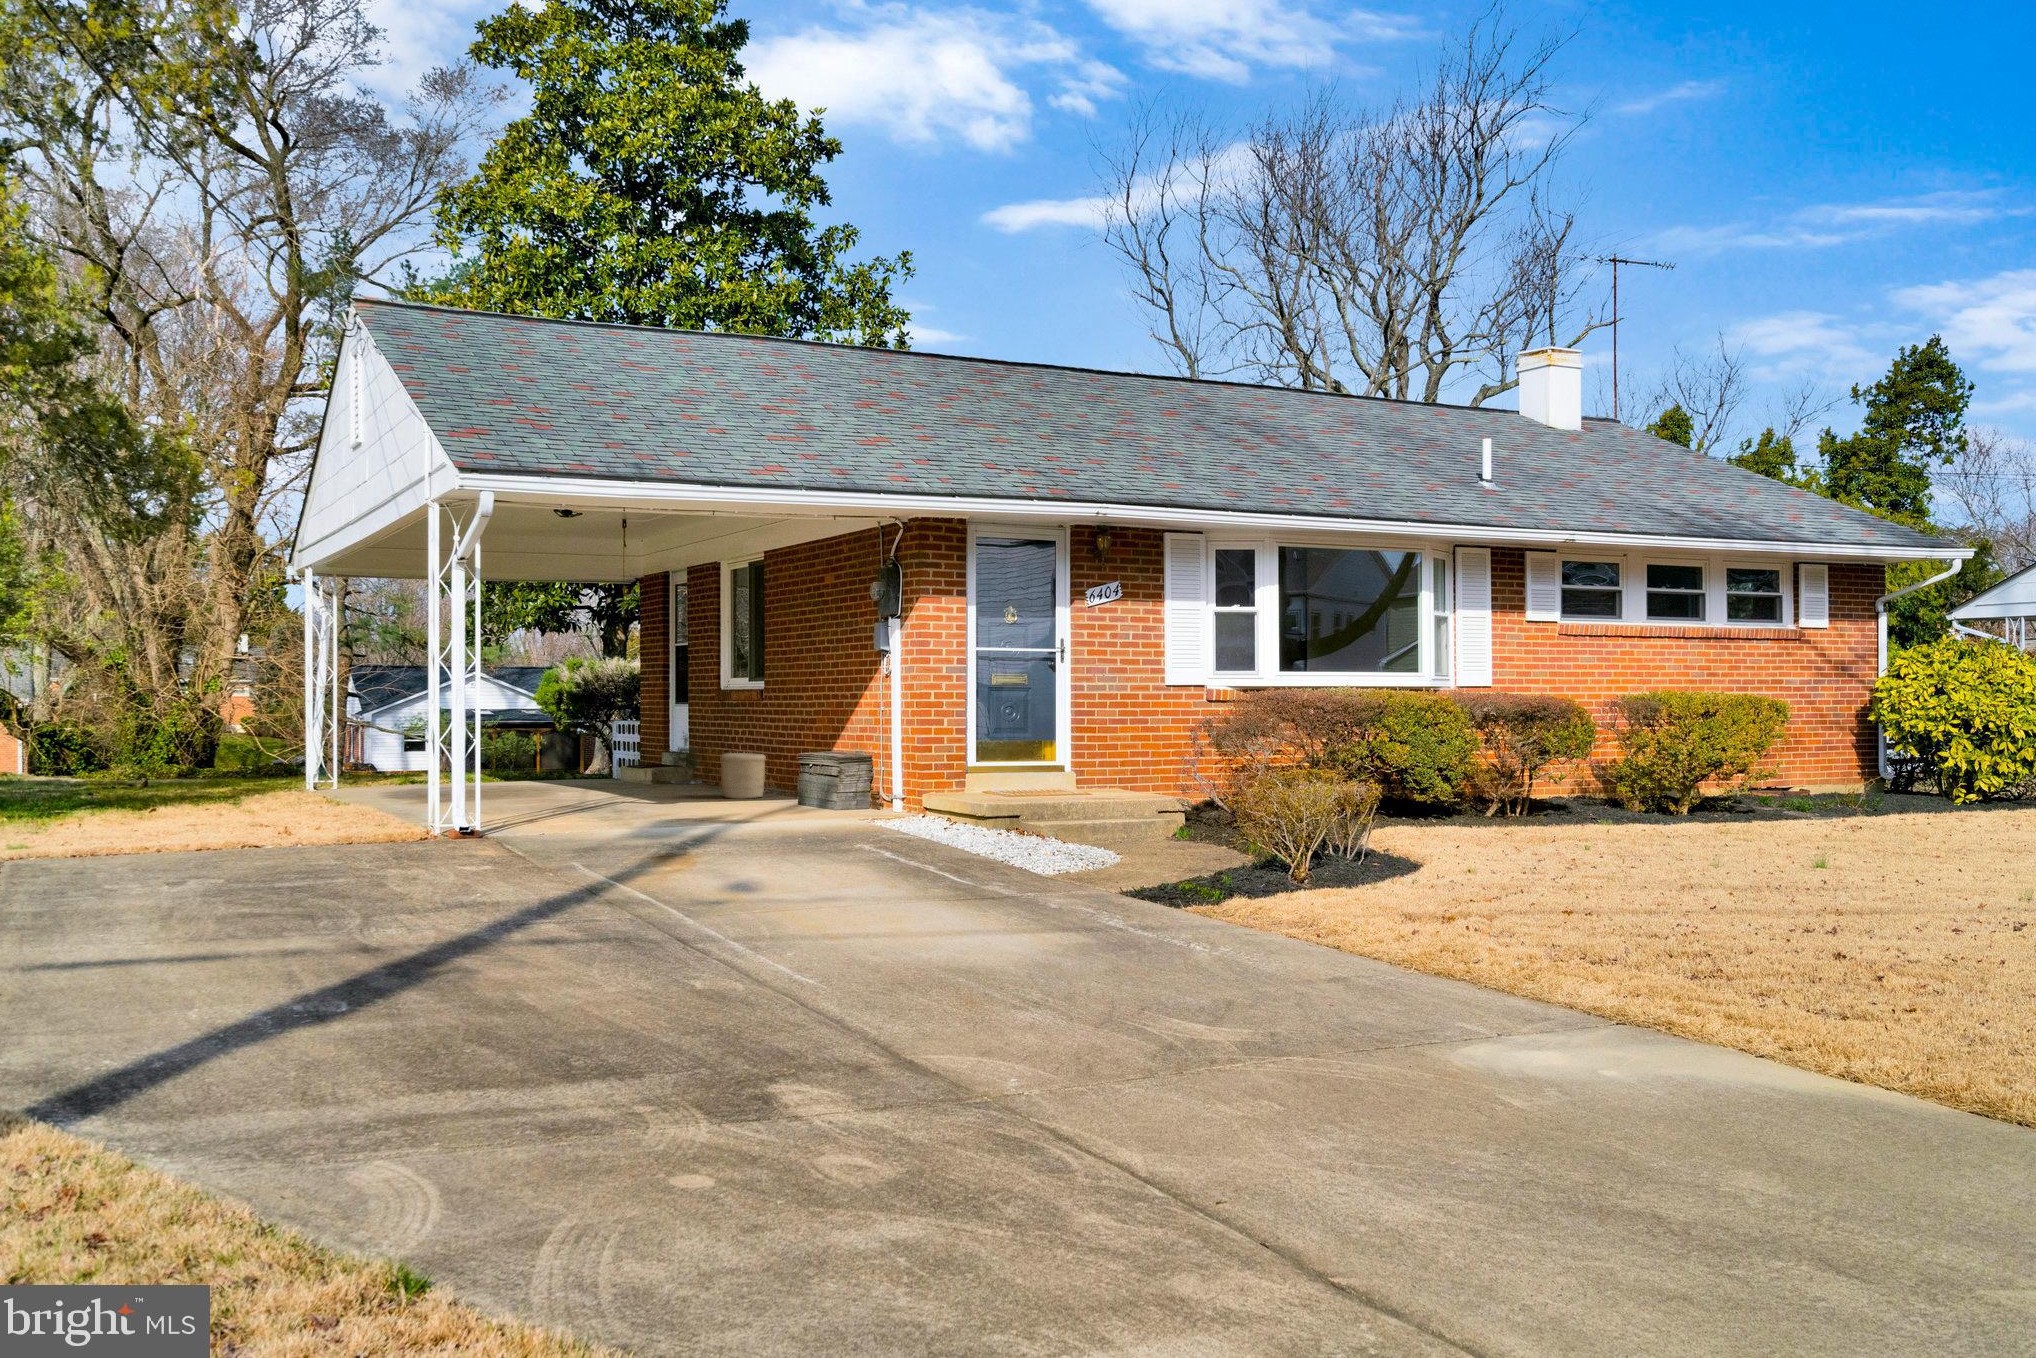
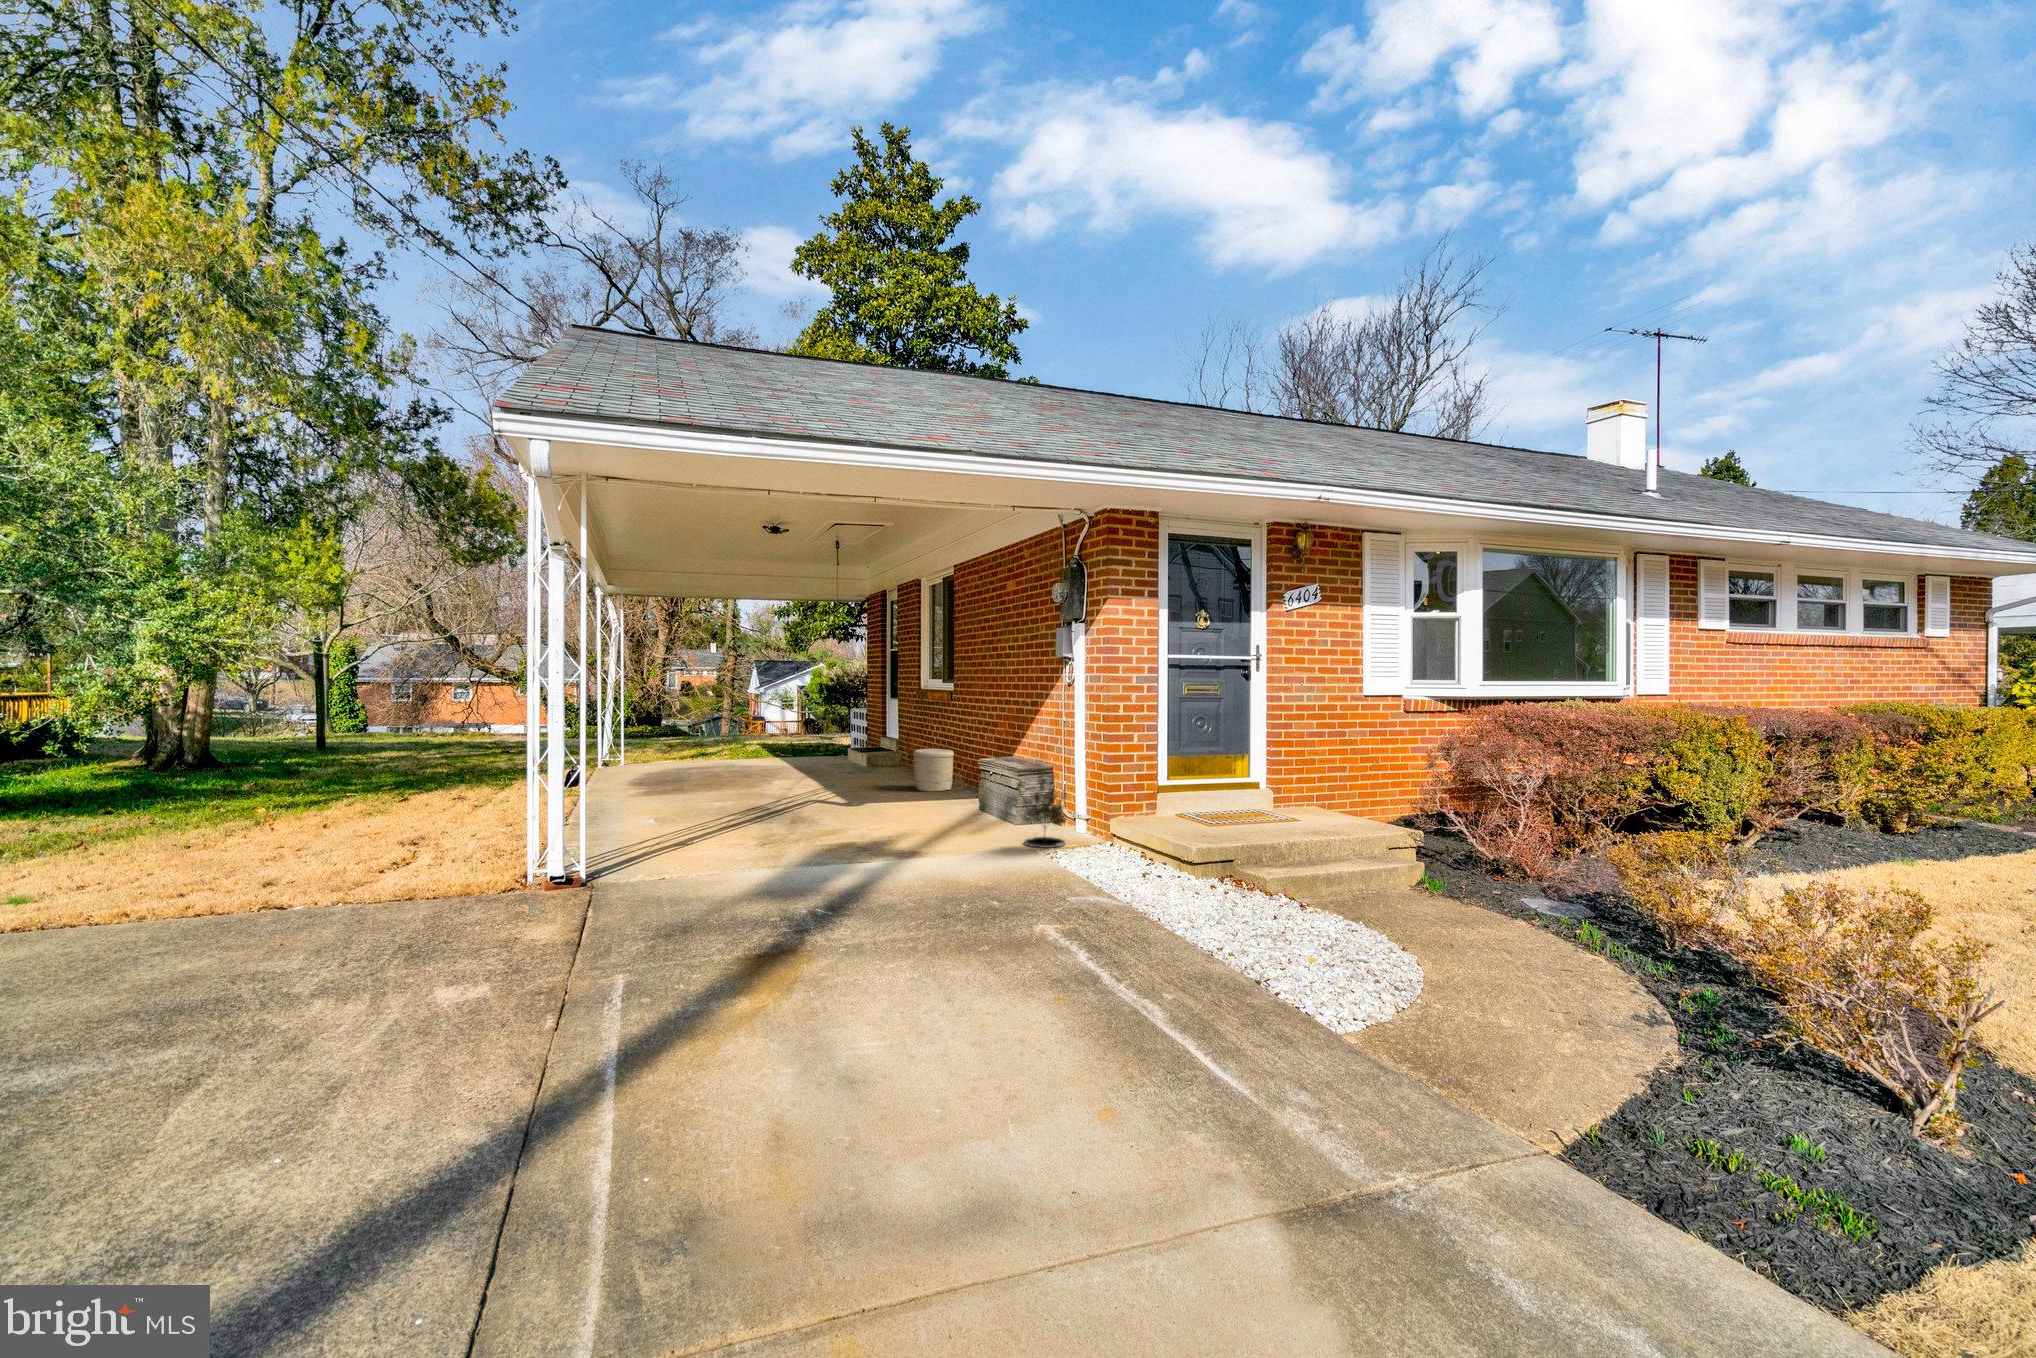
potted tree: present [669,732,701,784] -> present [1020,774,1067,848]

